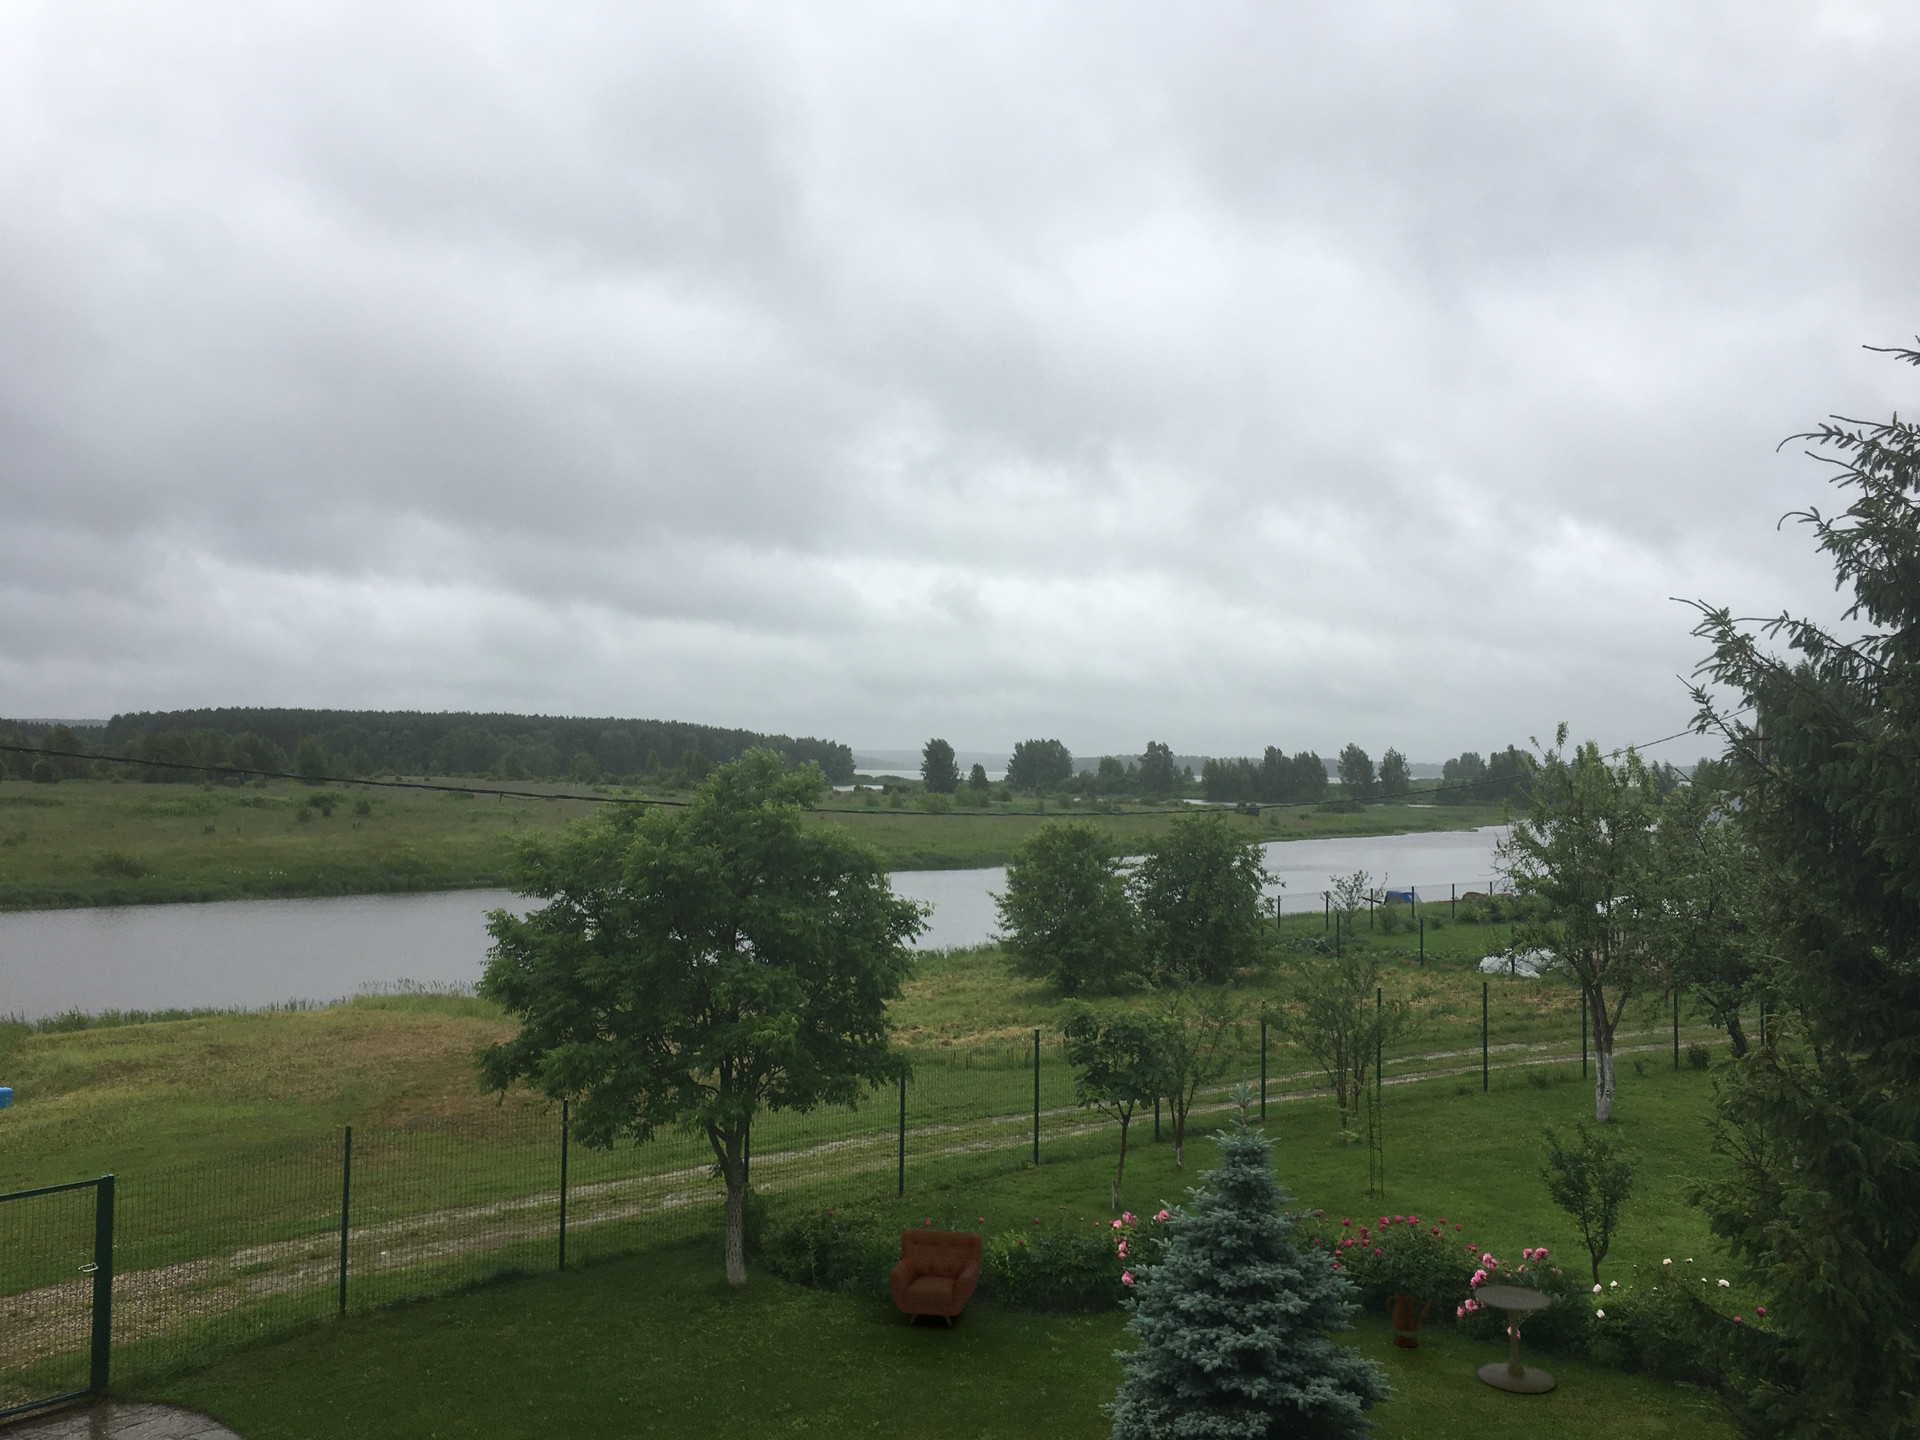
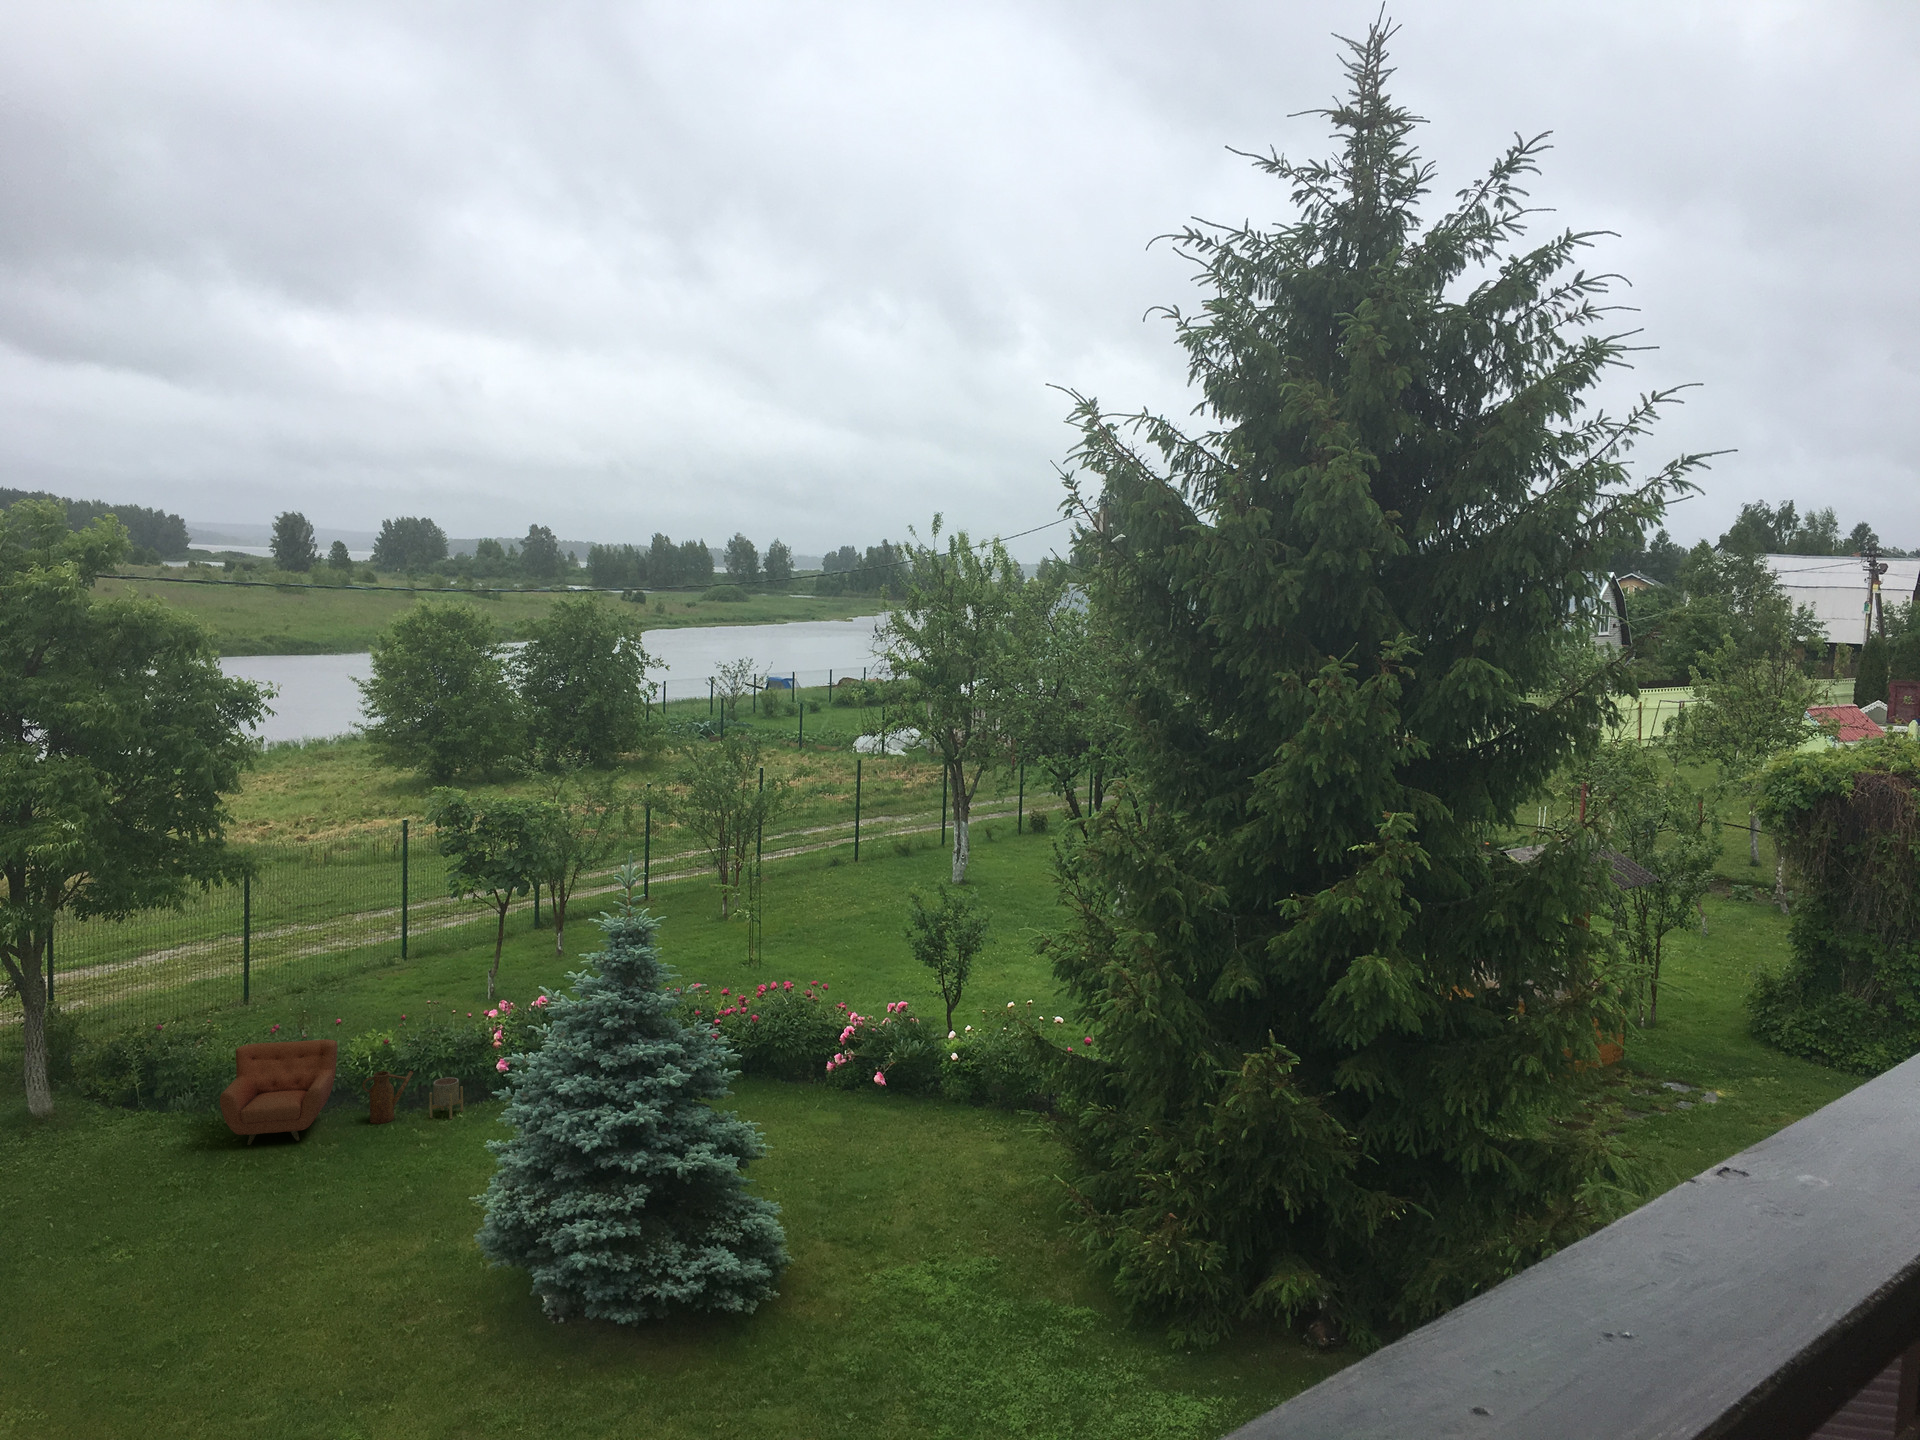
planter: none [1060,1283,1090,1325] -> present [429,1077,463,1119]
pedestal table: present [1474,1286,1555,1393] -> none [841,1028,907,1120]
watering can: present [1386,1293,1434,1347] -> present [362,1070,413,1124]

